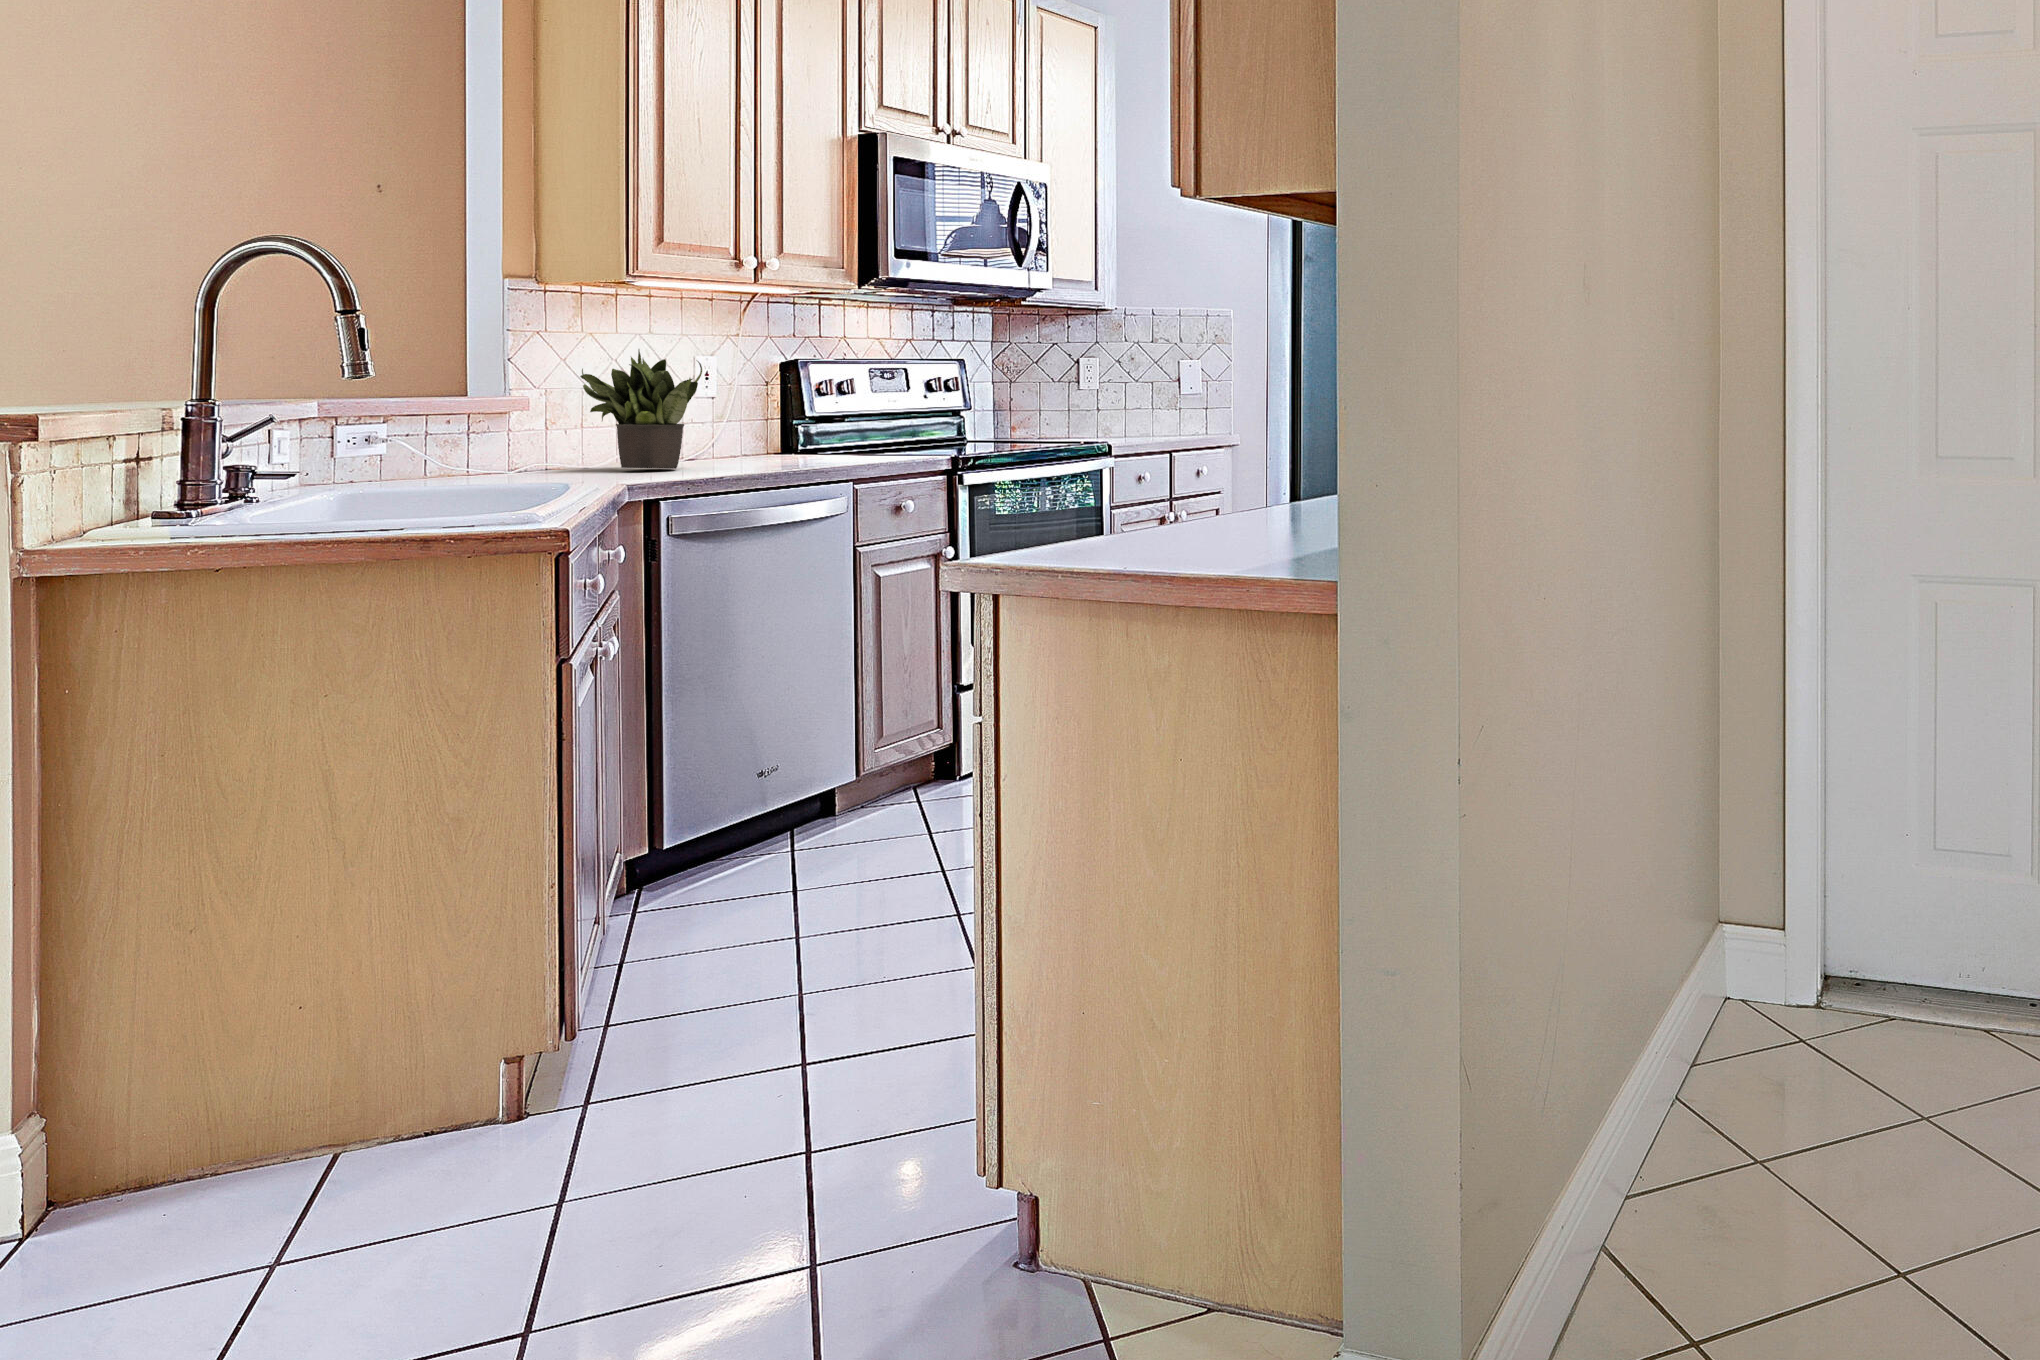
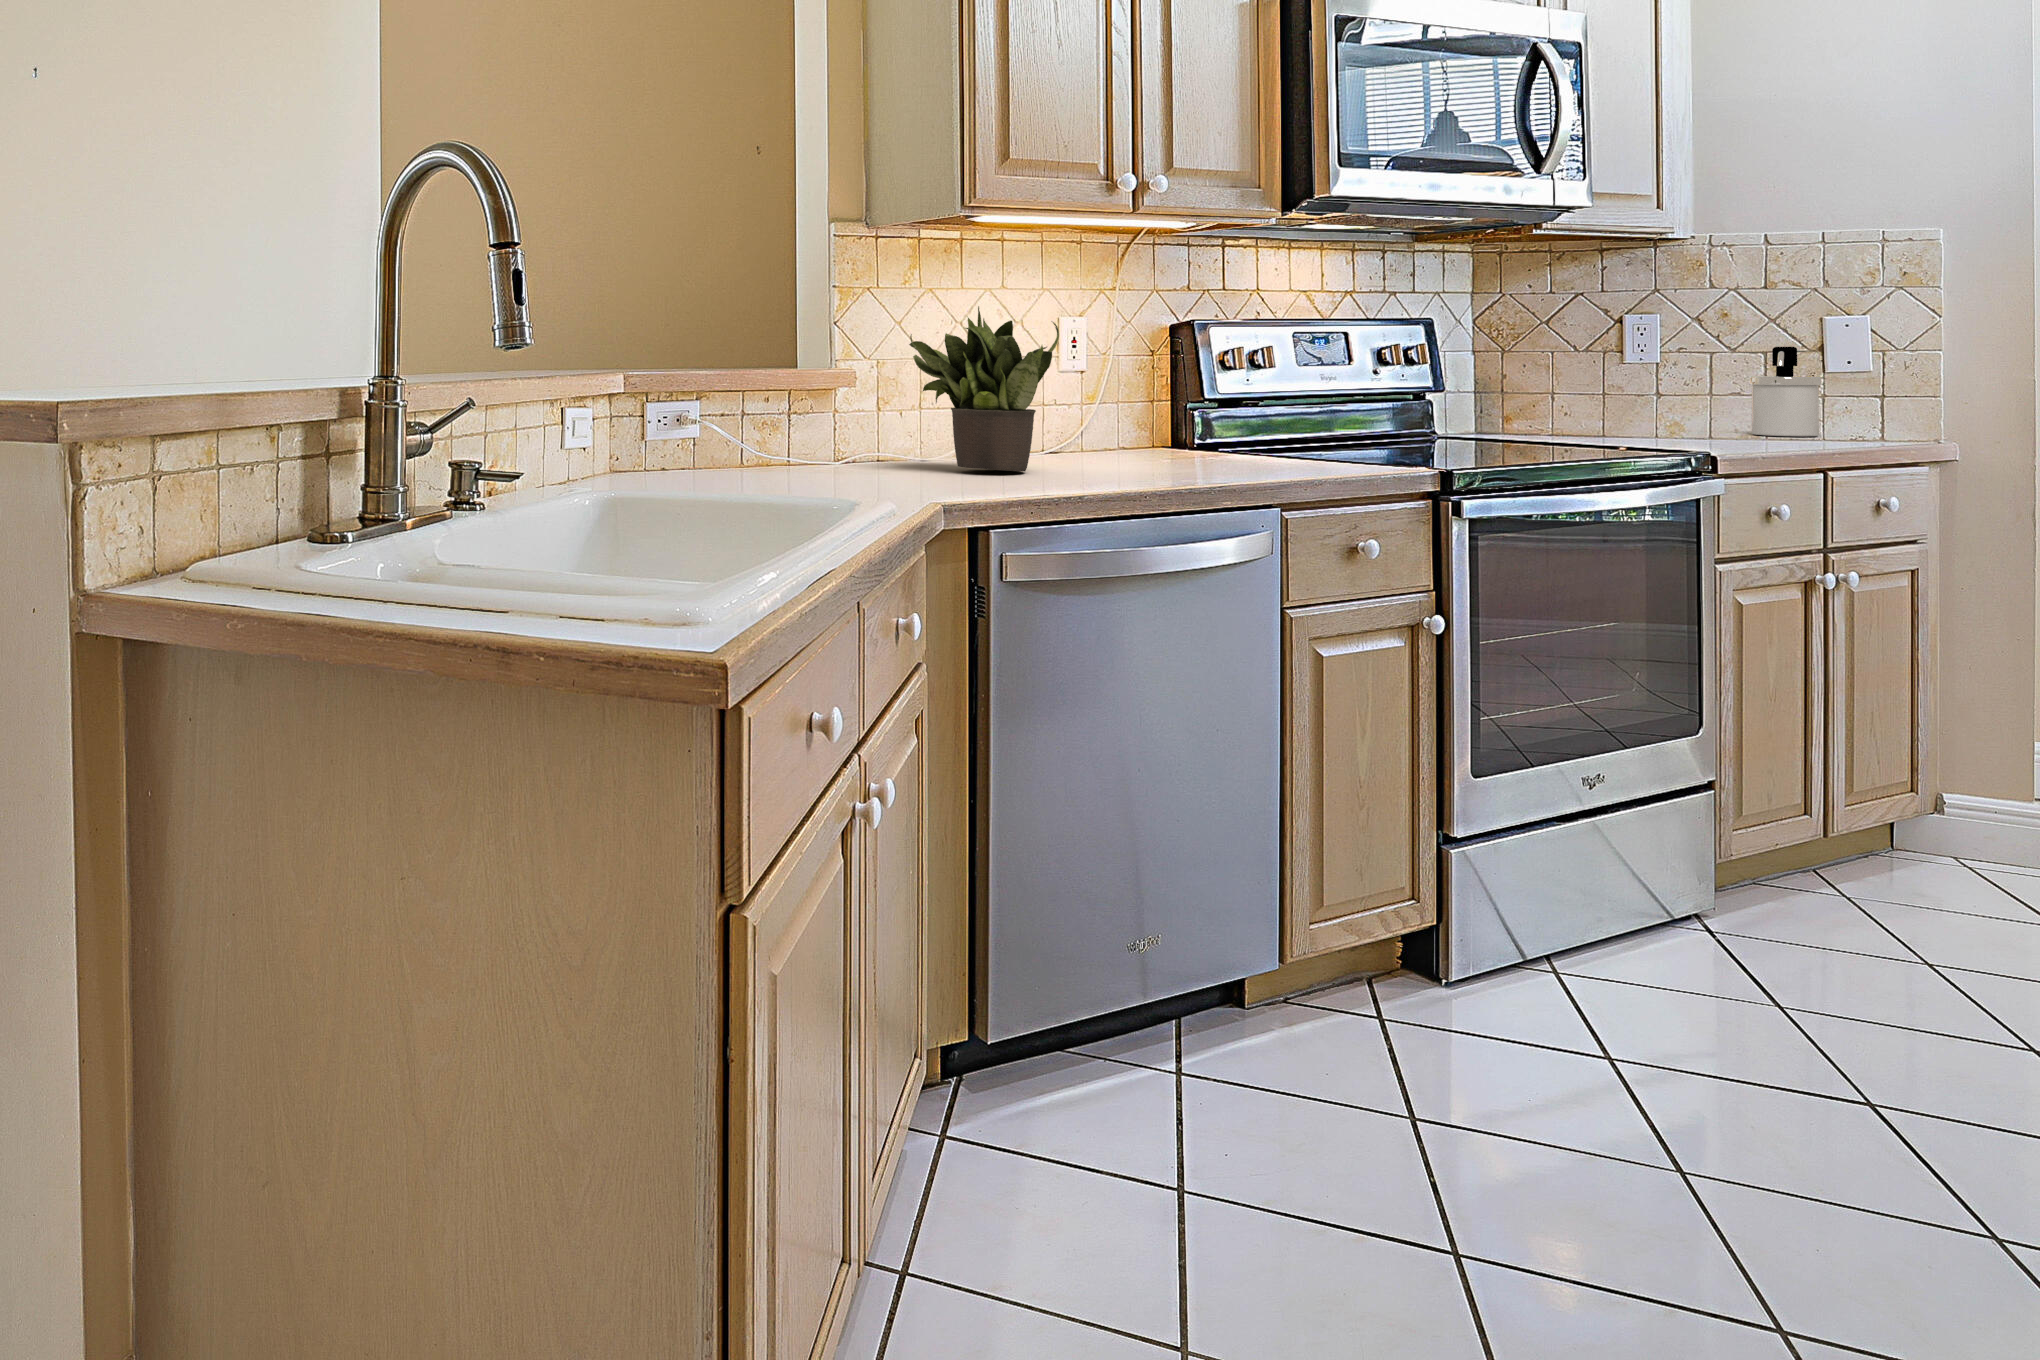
soap dispenser: none [1142,378,1176,432] -> present [1750,347,1821,436]

